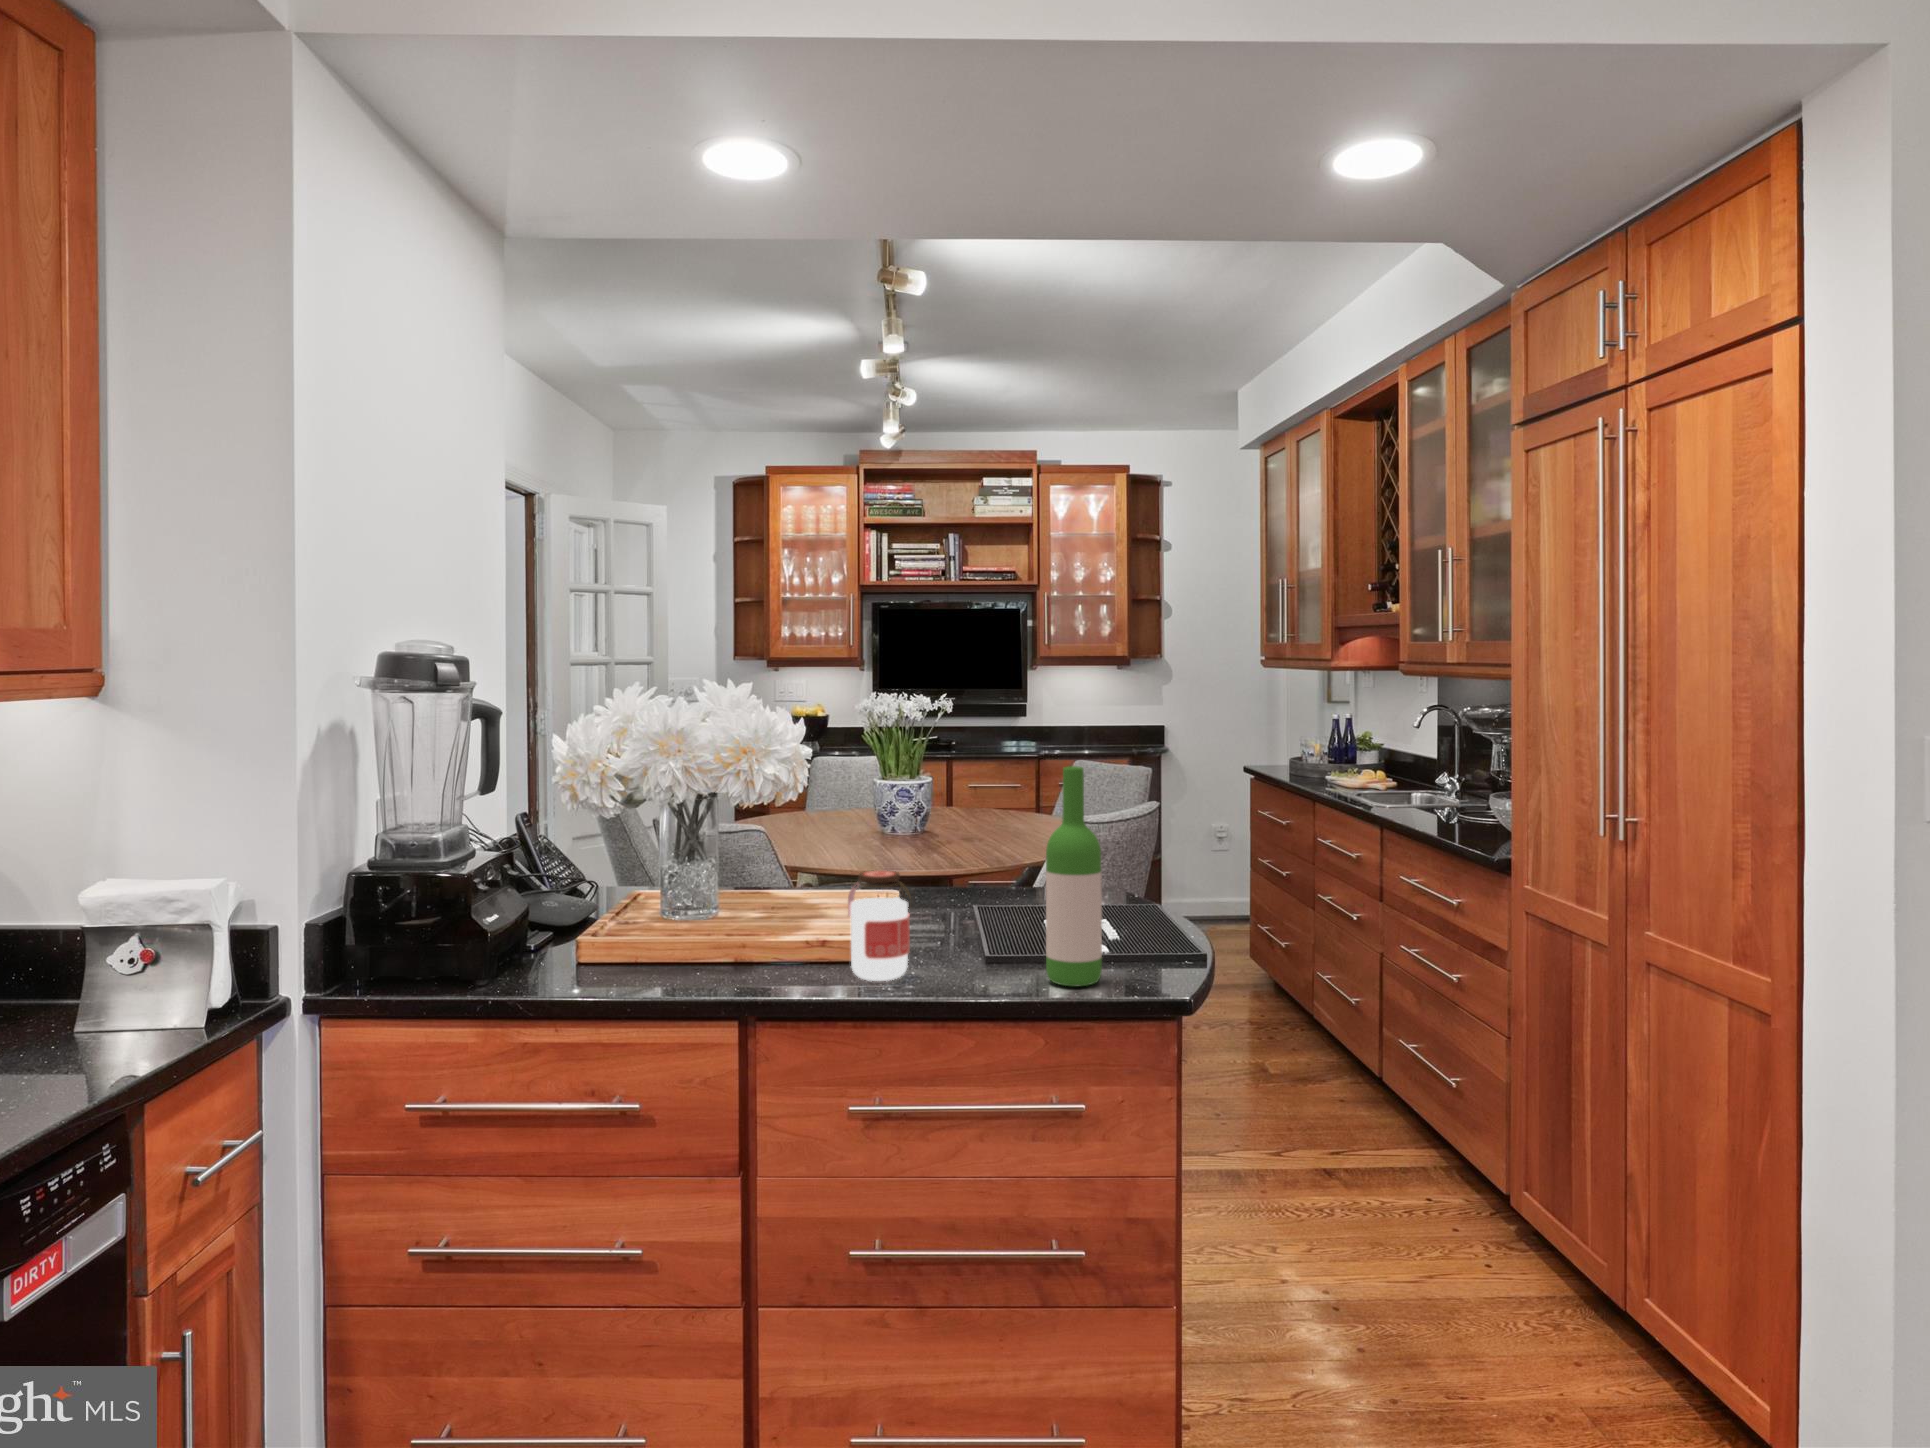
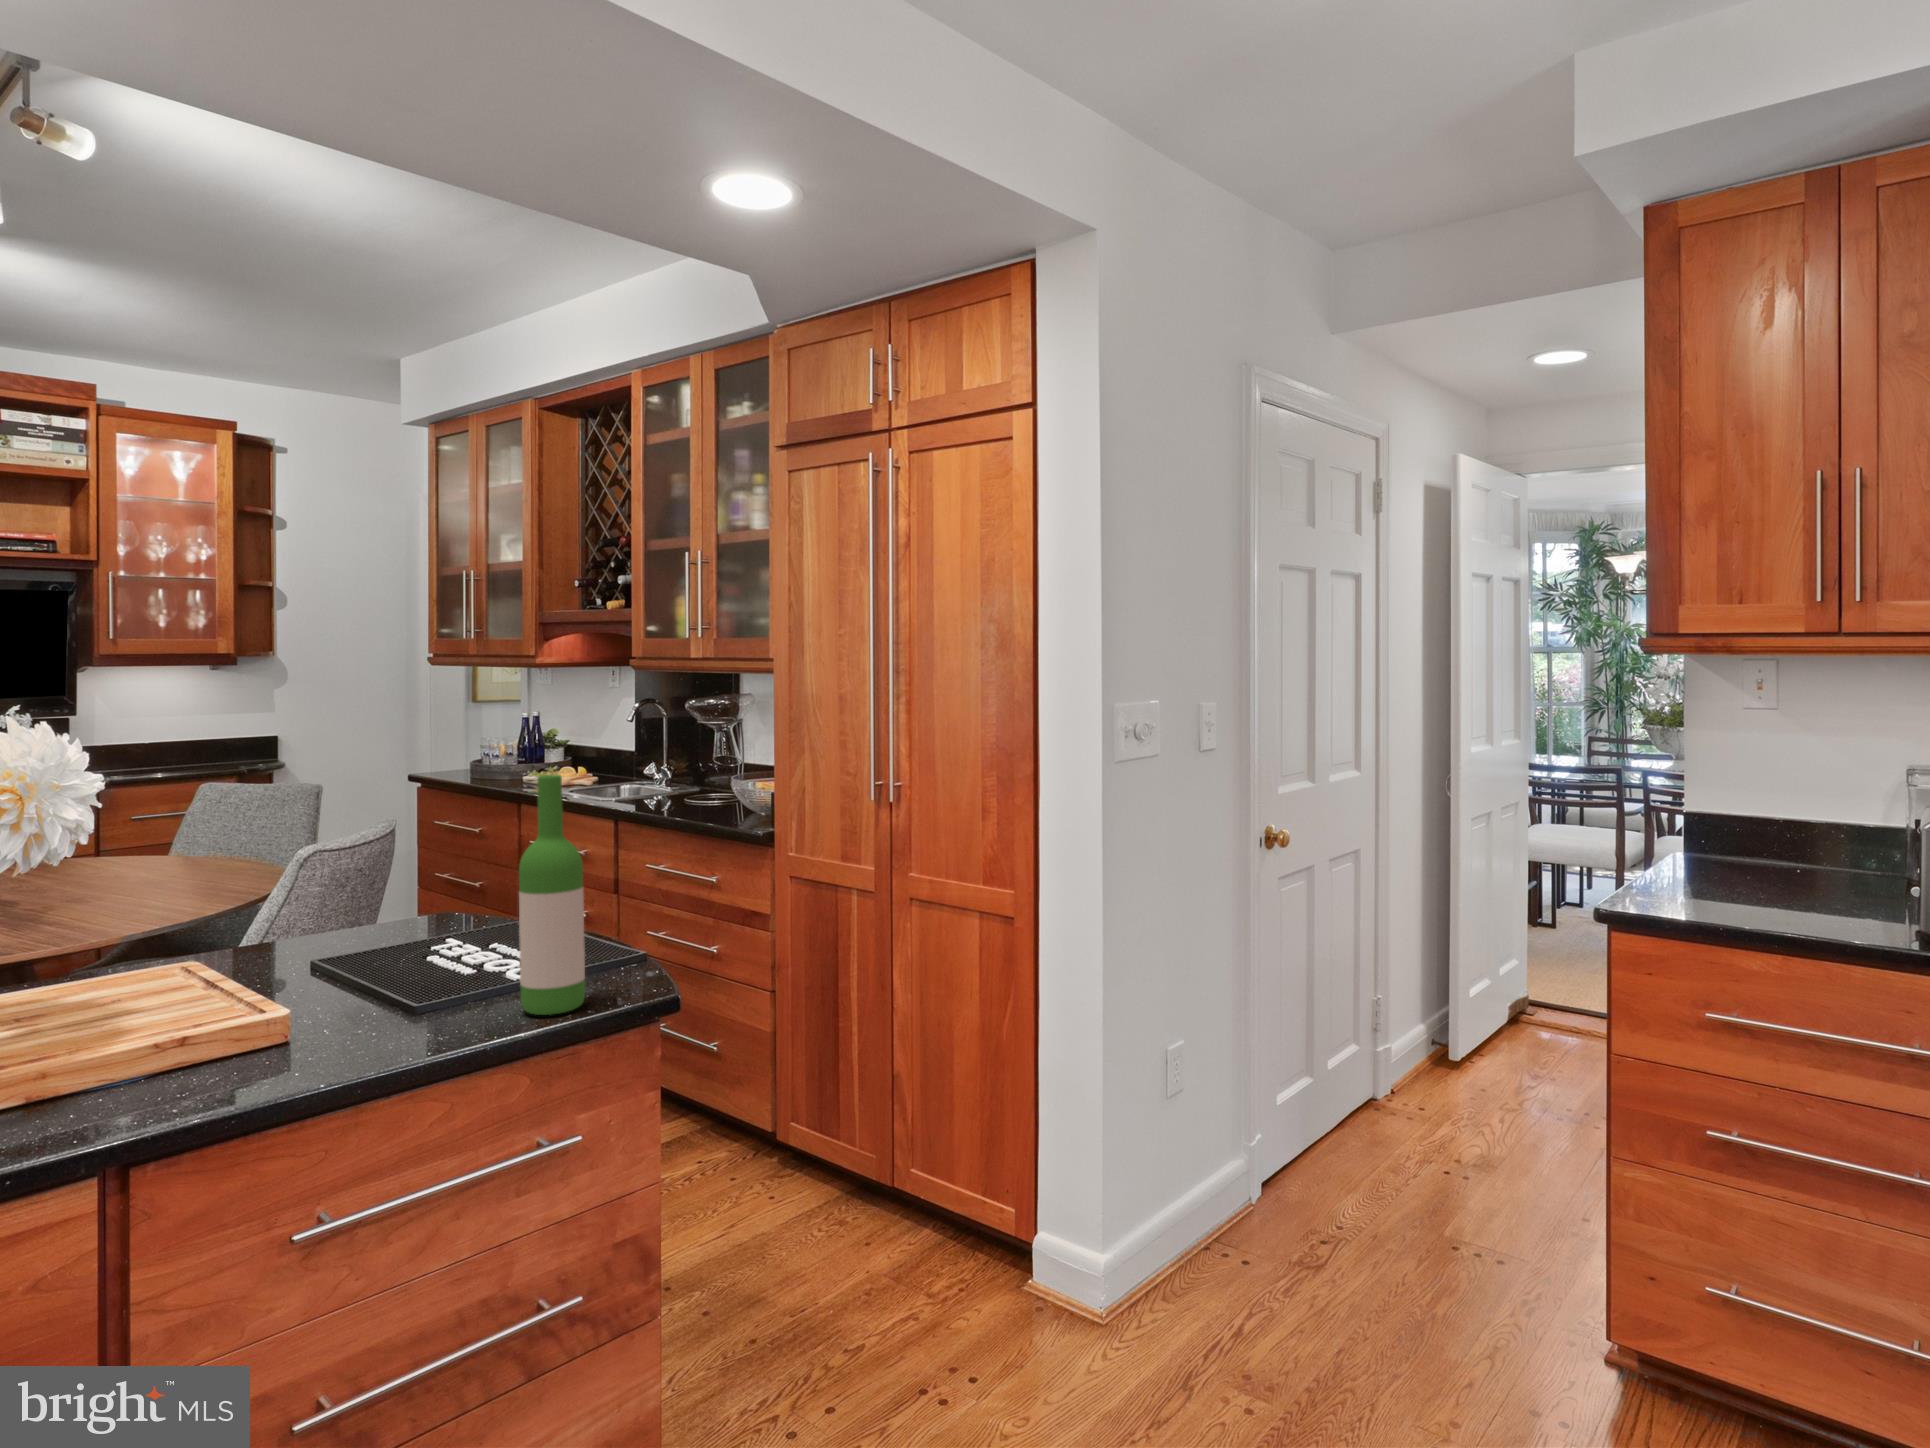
jar: present [848,870,911,981] -> none [254,923,349,1067]

